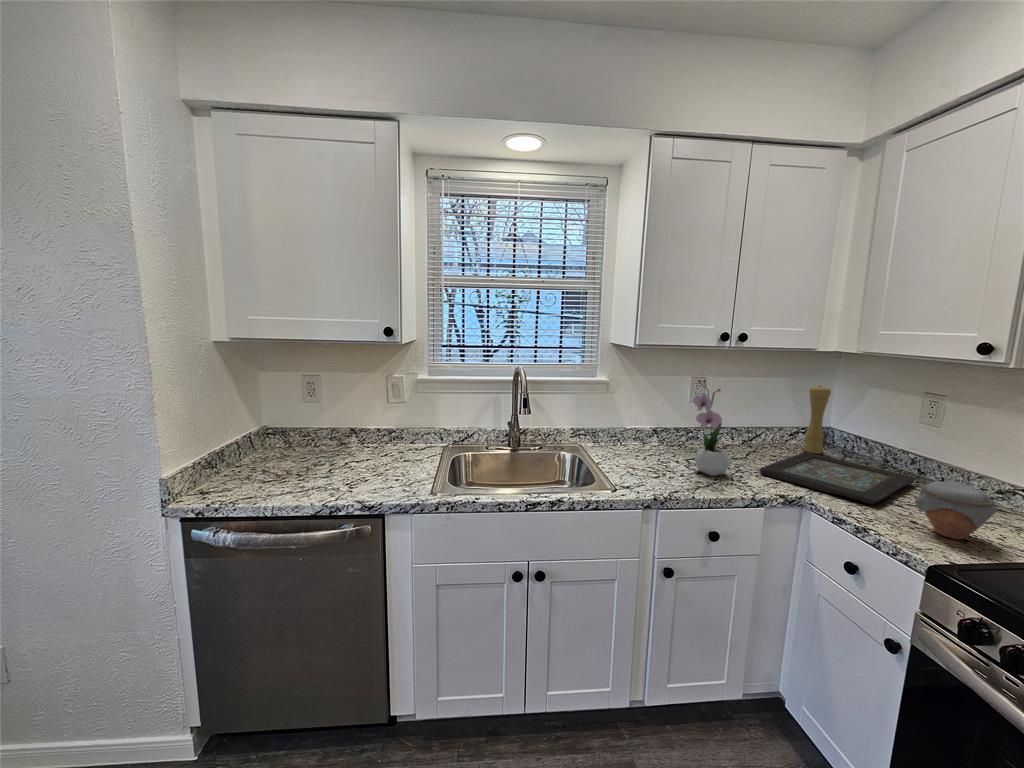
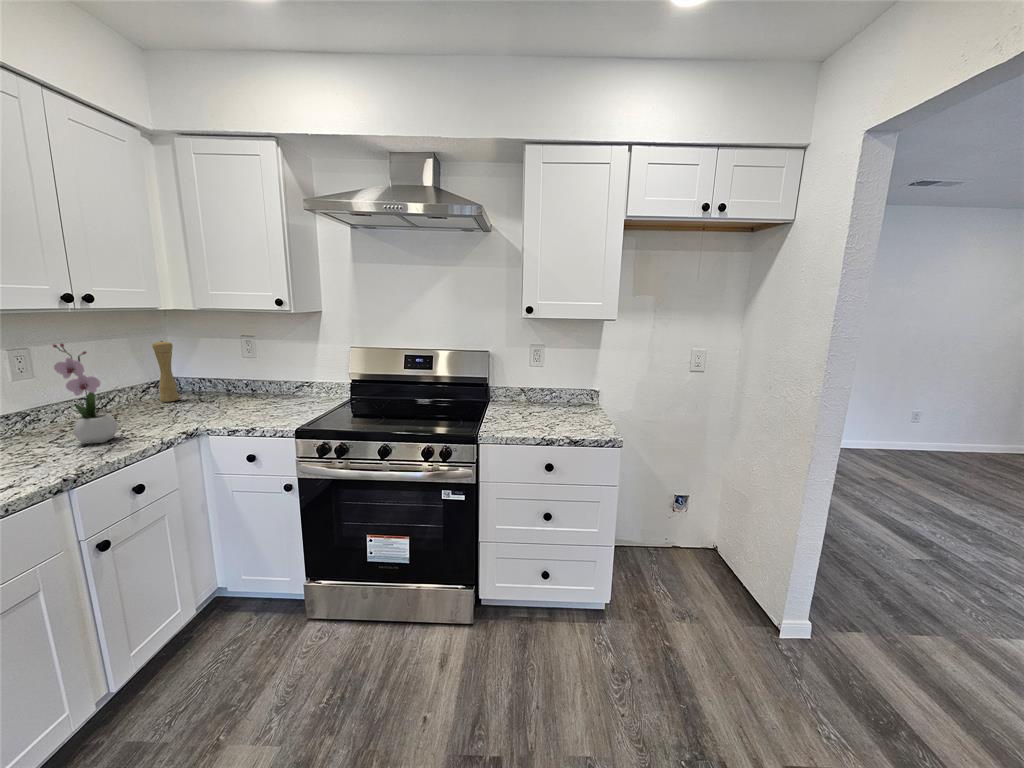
decorative tray: present [760,452,915,505] -> none [146,395,253,426]
jar: present [915,481,999,539] -> none [271,384,308,417]

